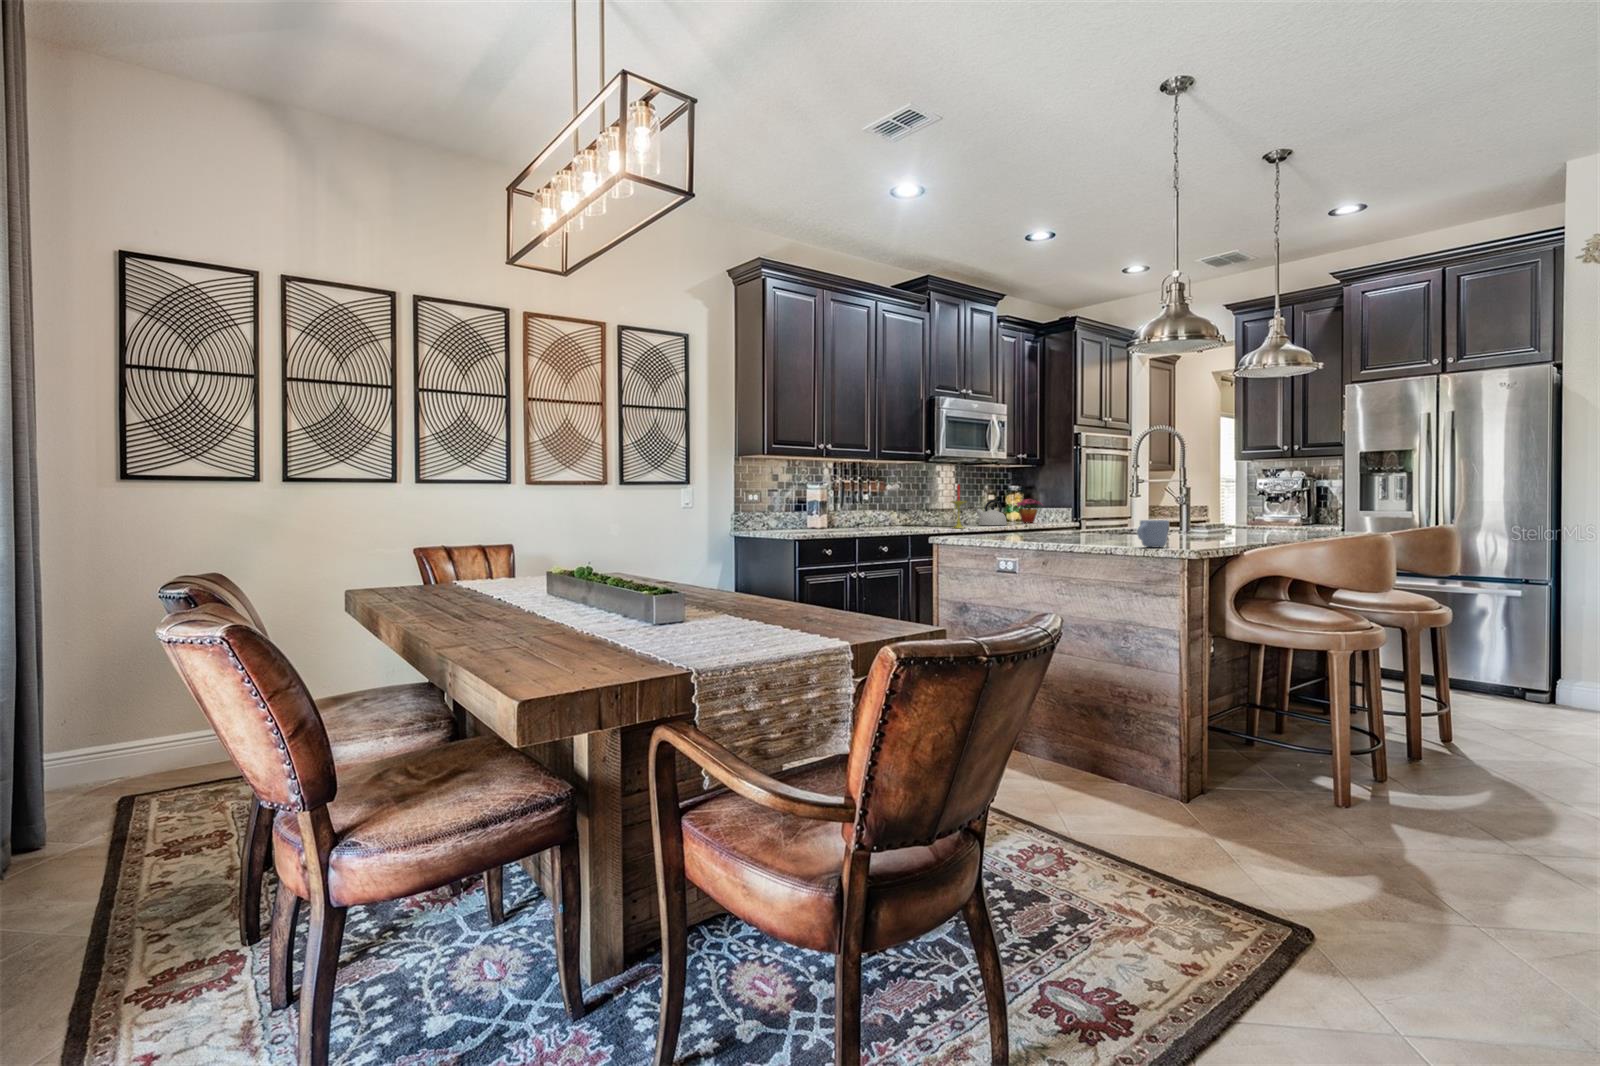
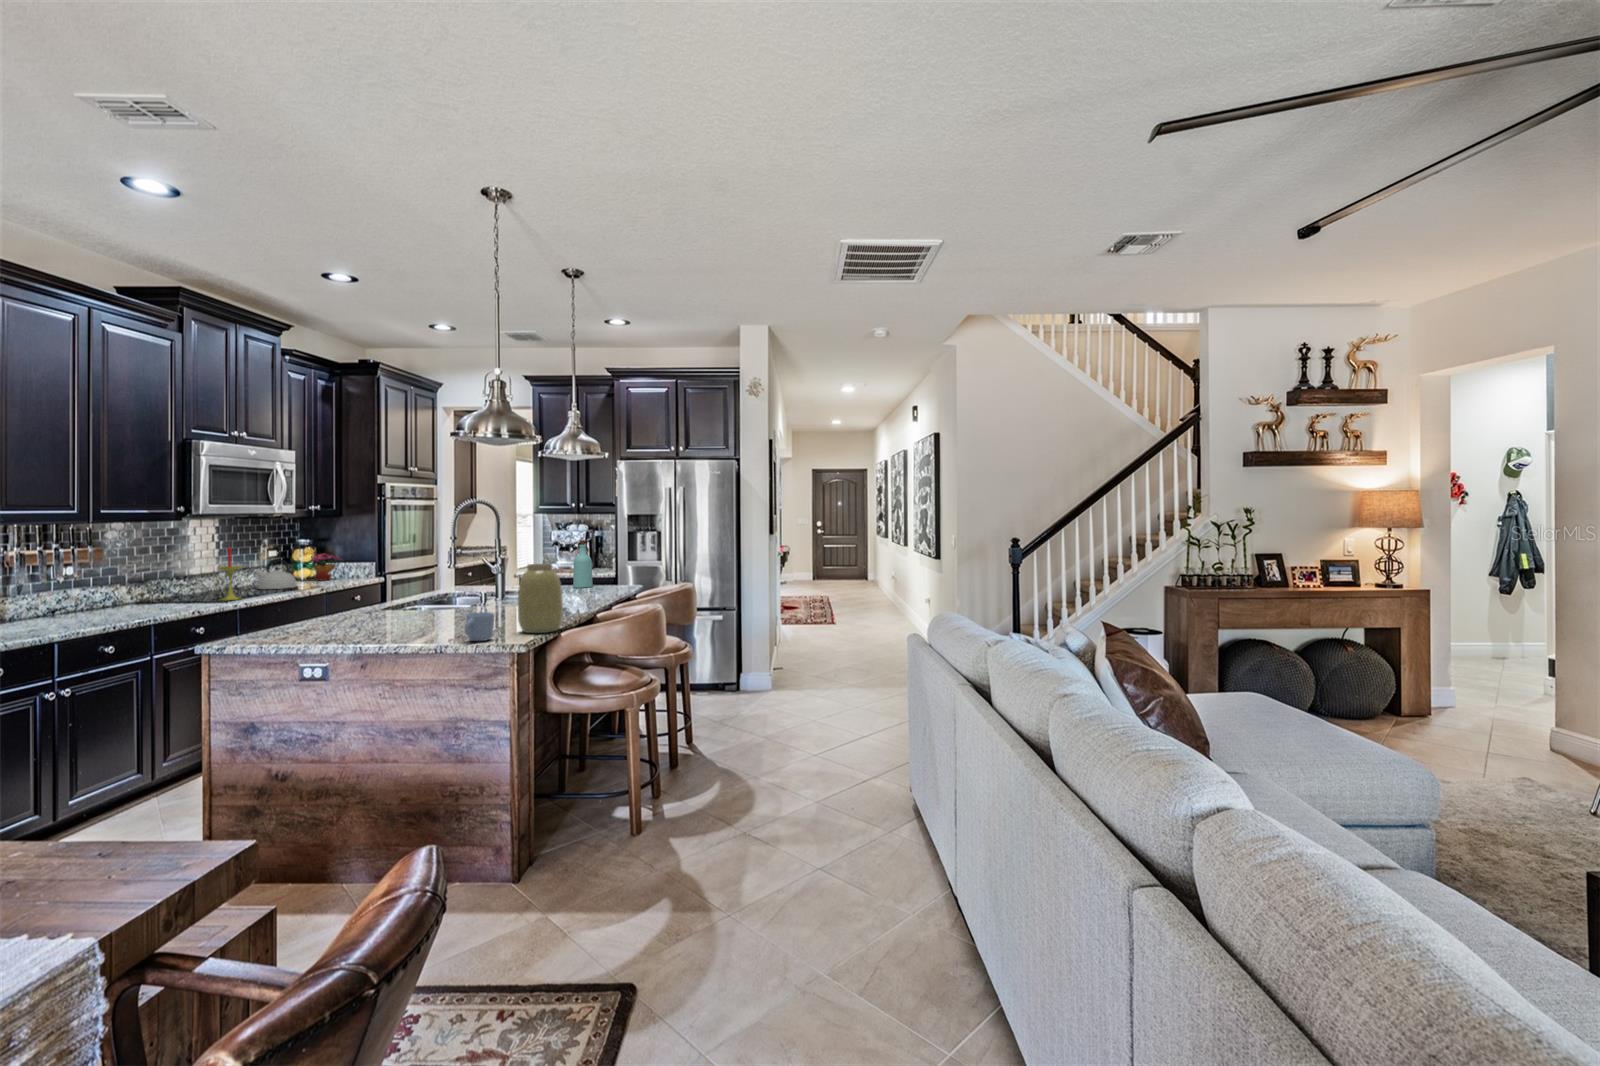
vase: none [1196,473,1248,547] -> present [518,564,563,633]
bottle: none [1275,475,1301,529] -> present [573,540,593,588]

